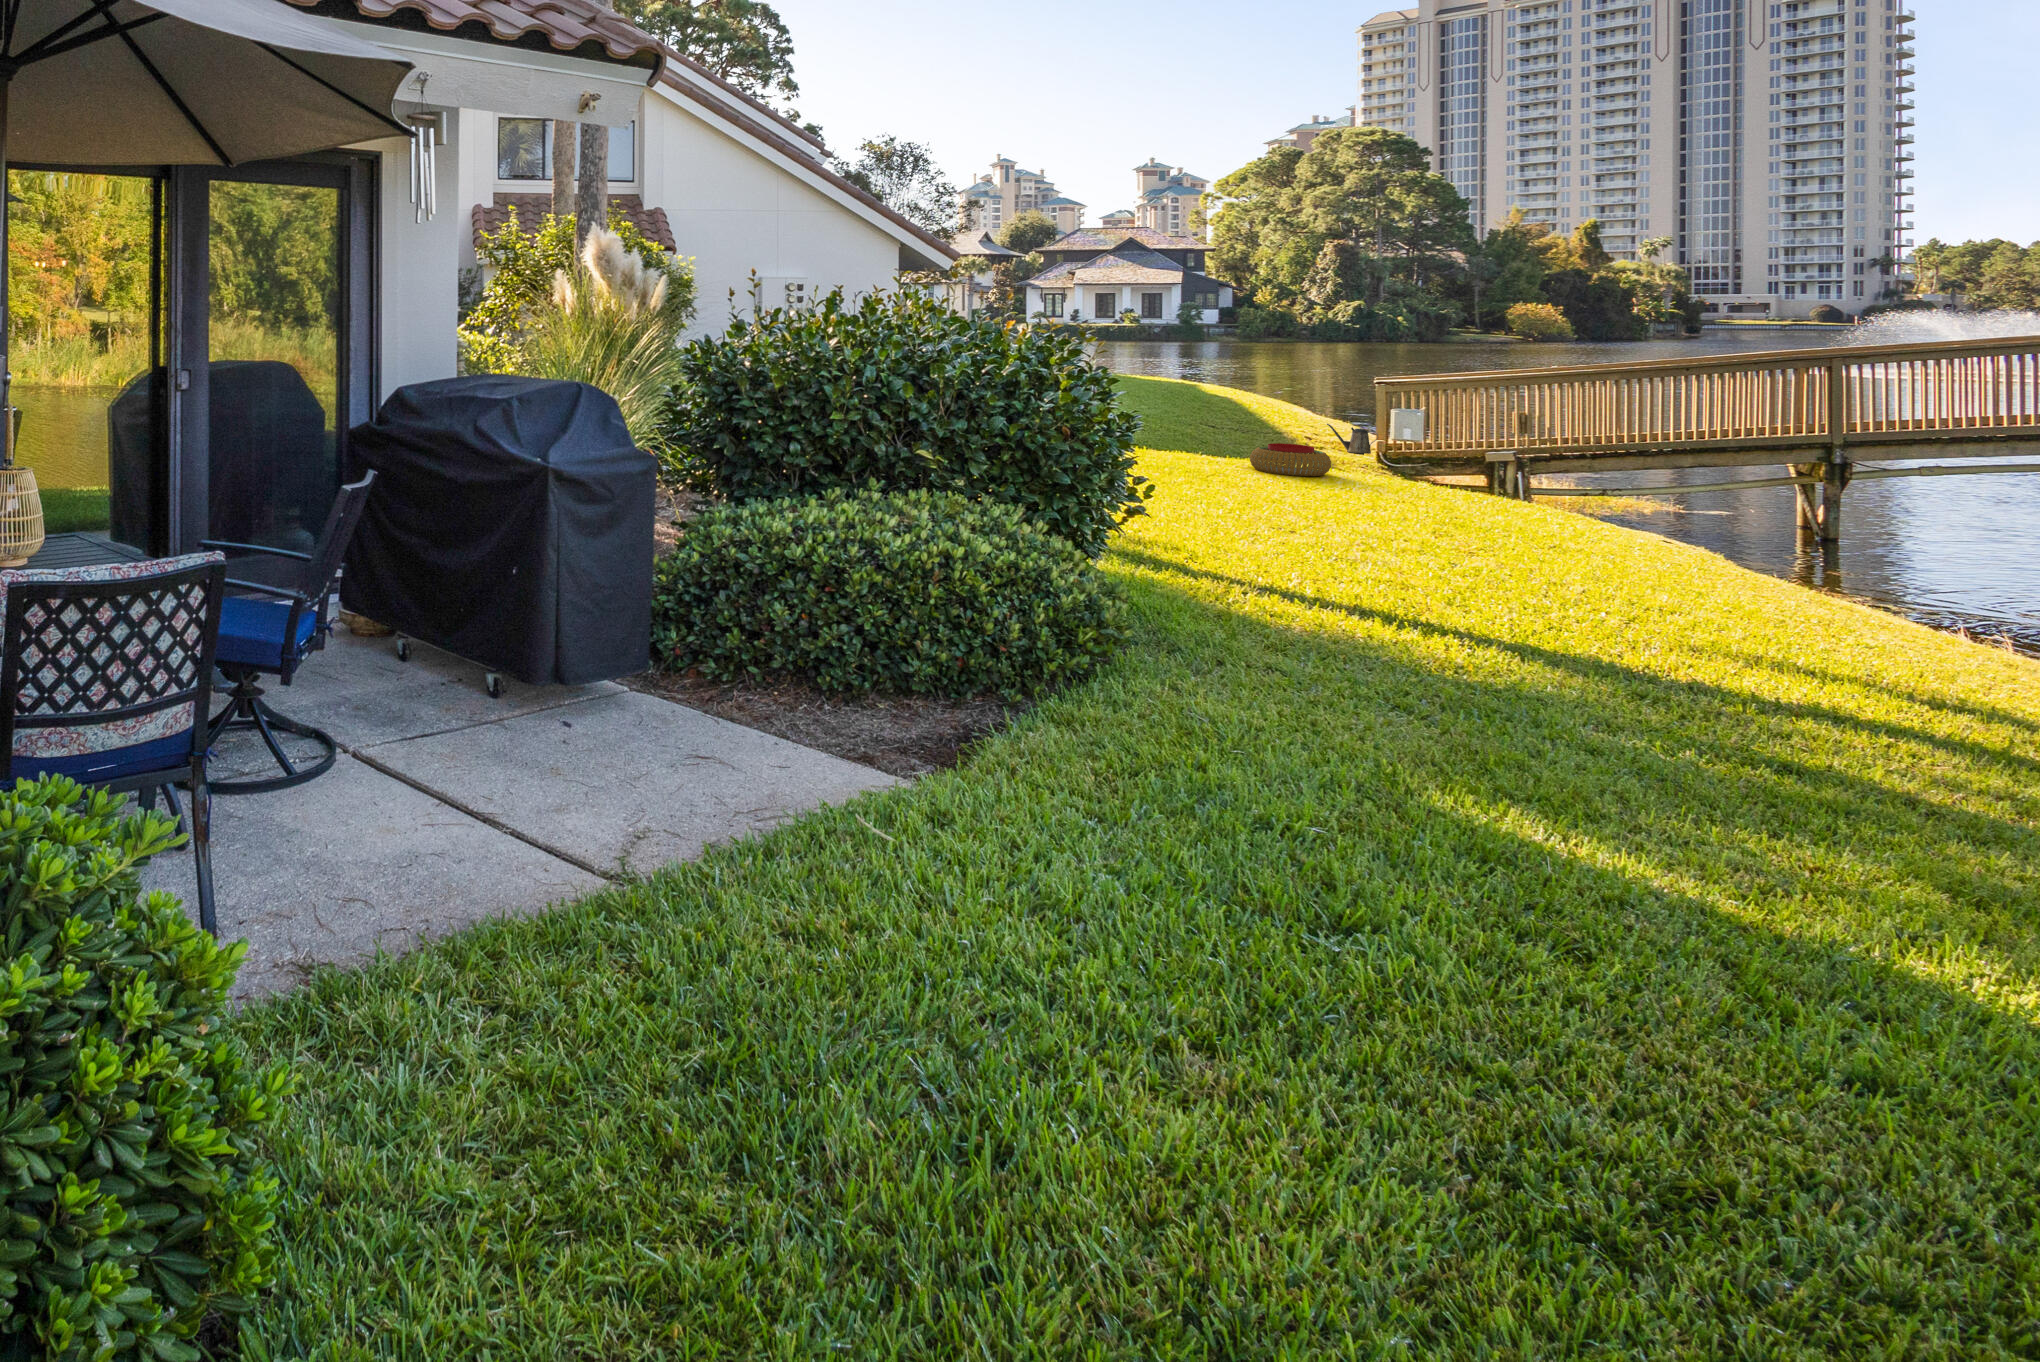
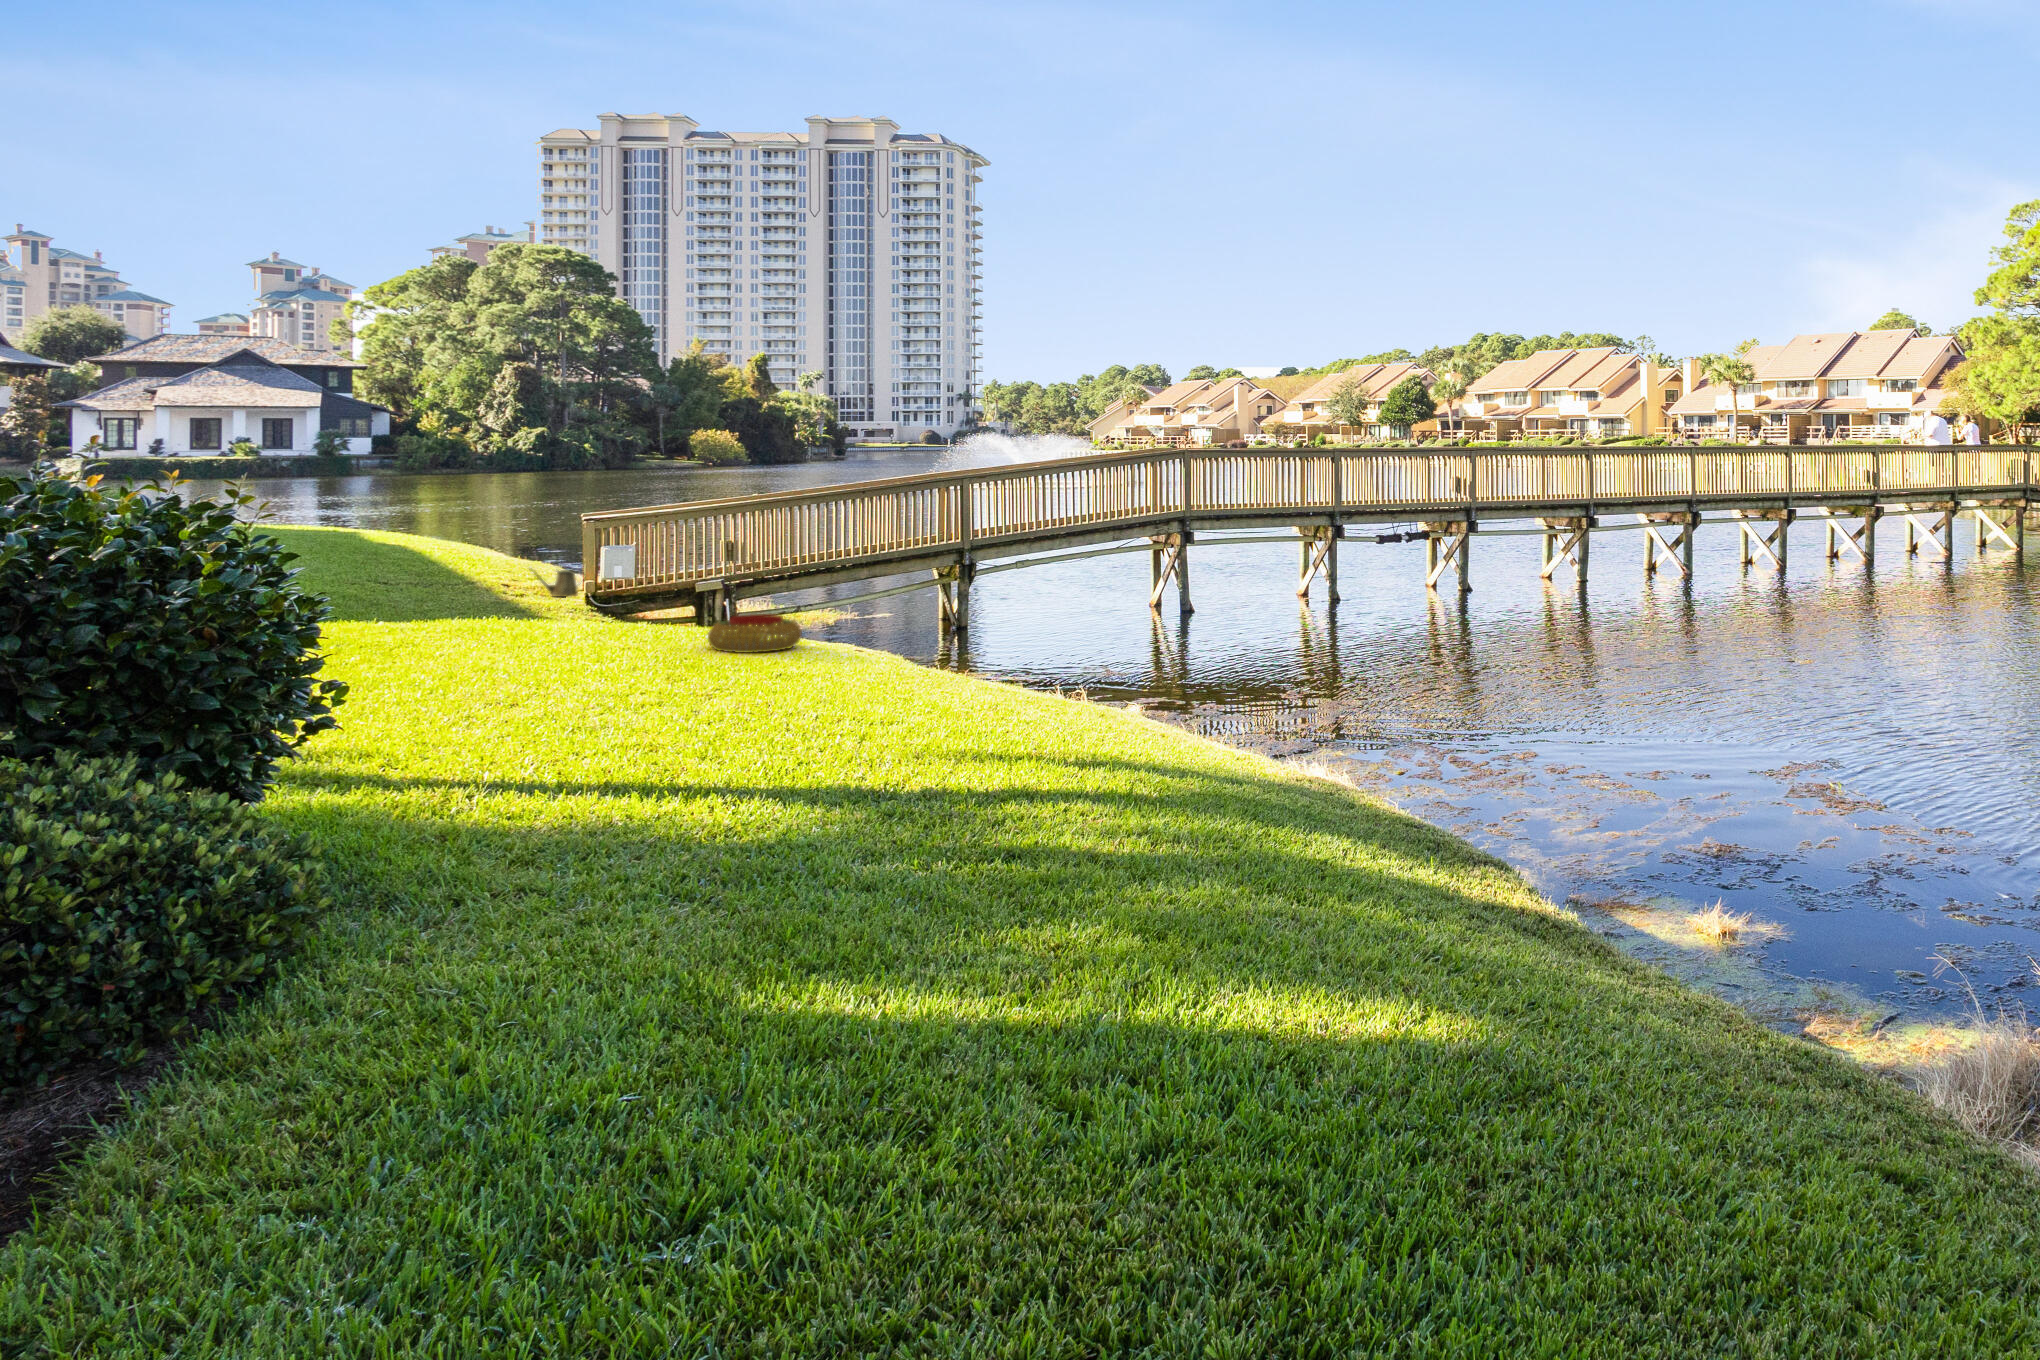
pouf: present [1250,443,1331,476] -> present [708,614,802,653]

